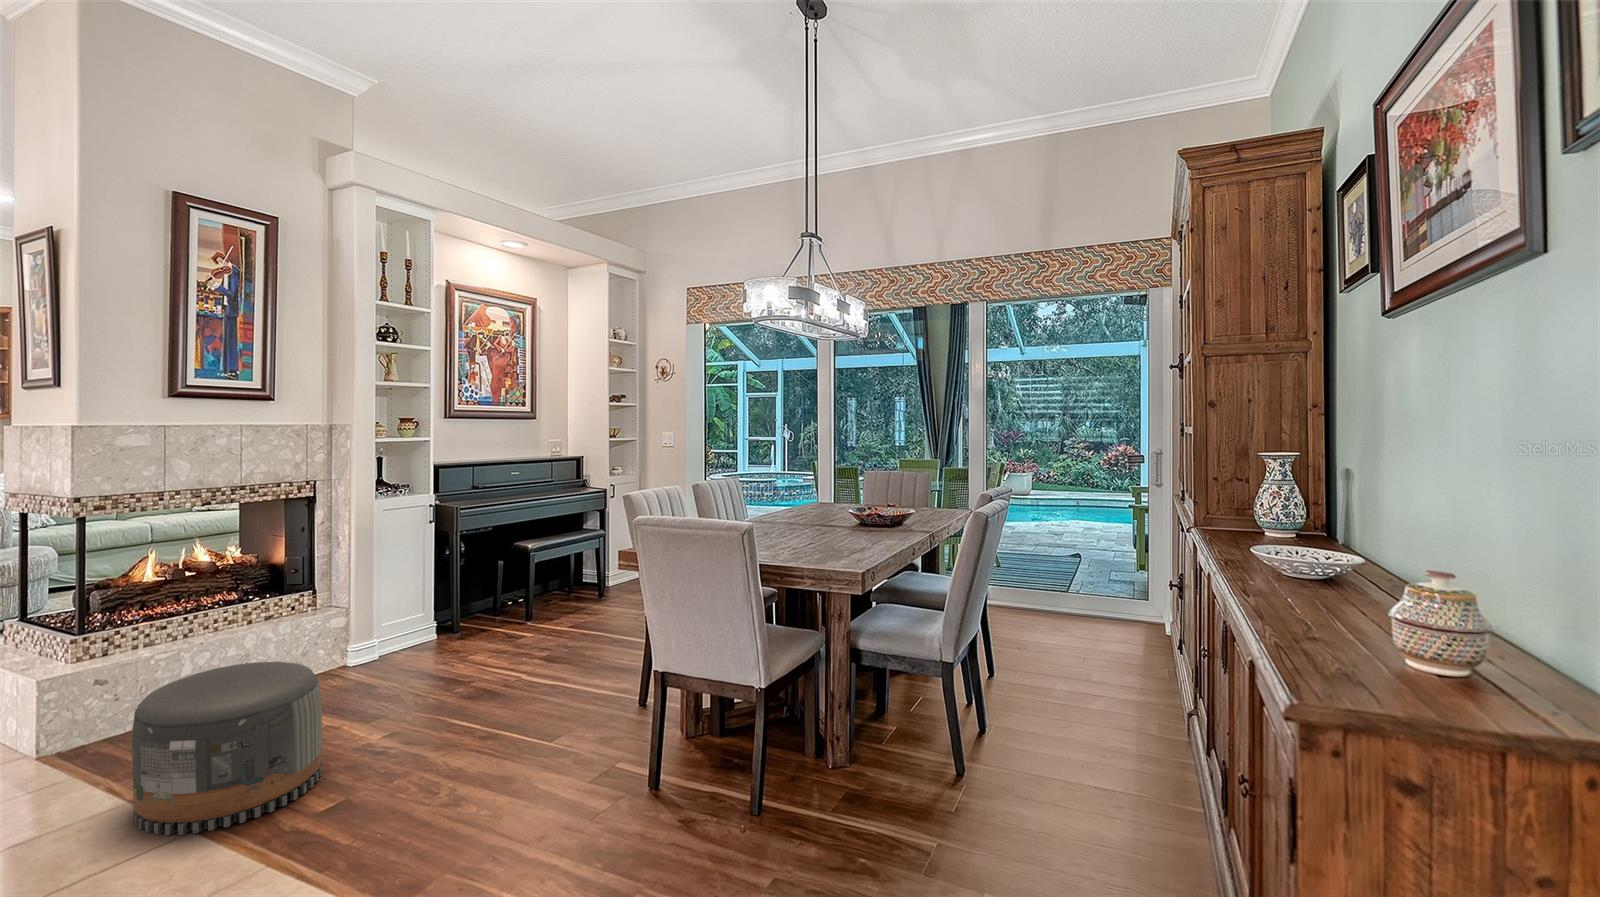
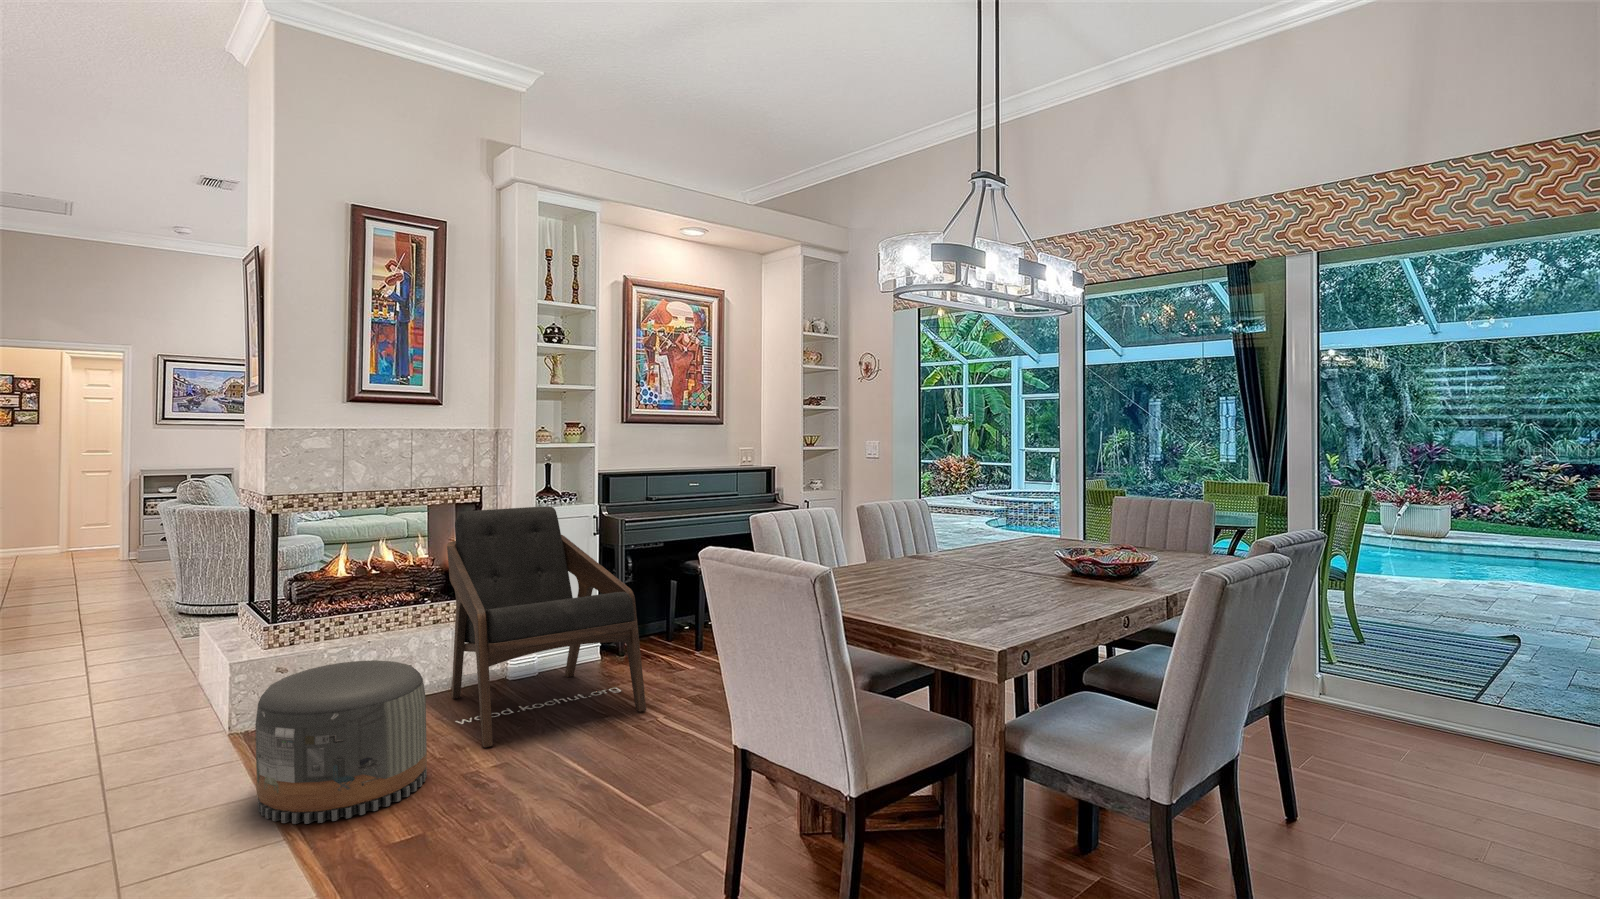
lounge chair: none [290,500,511,731] -> present [447,507,646,747]

